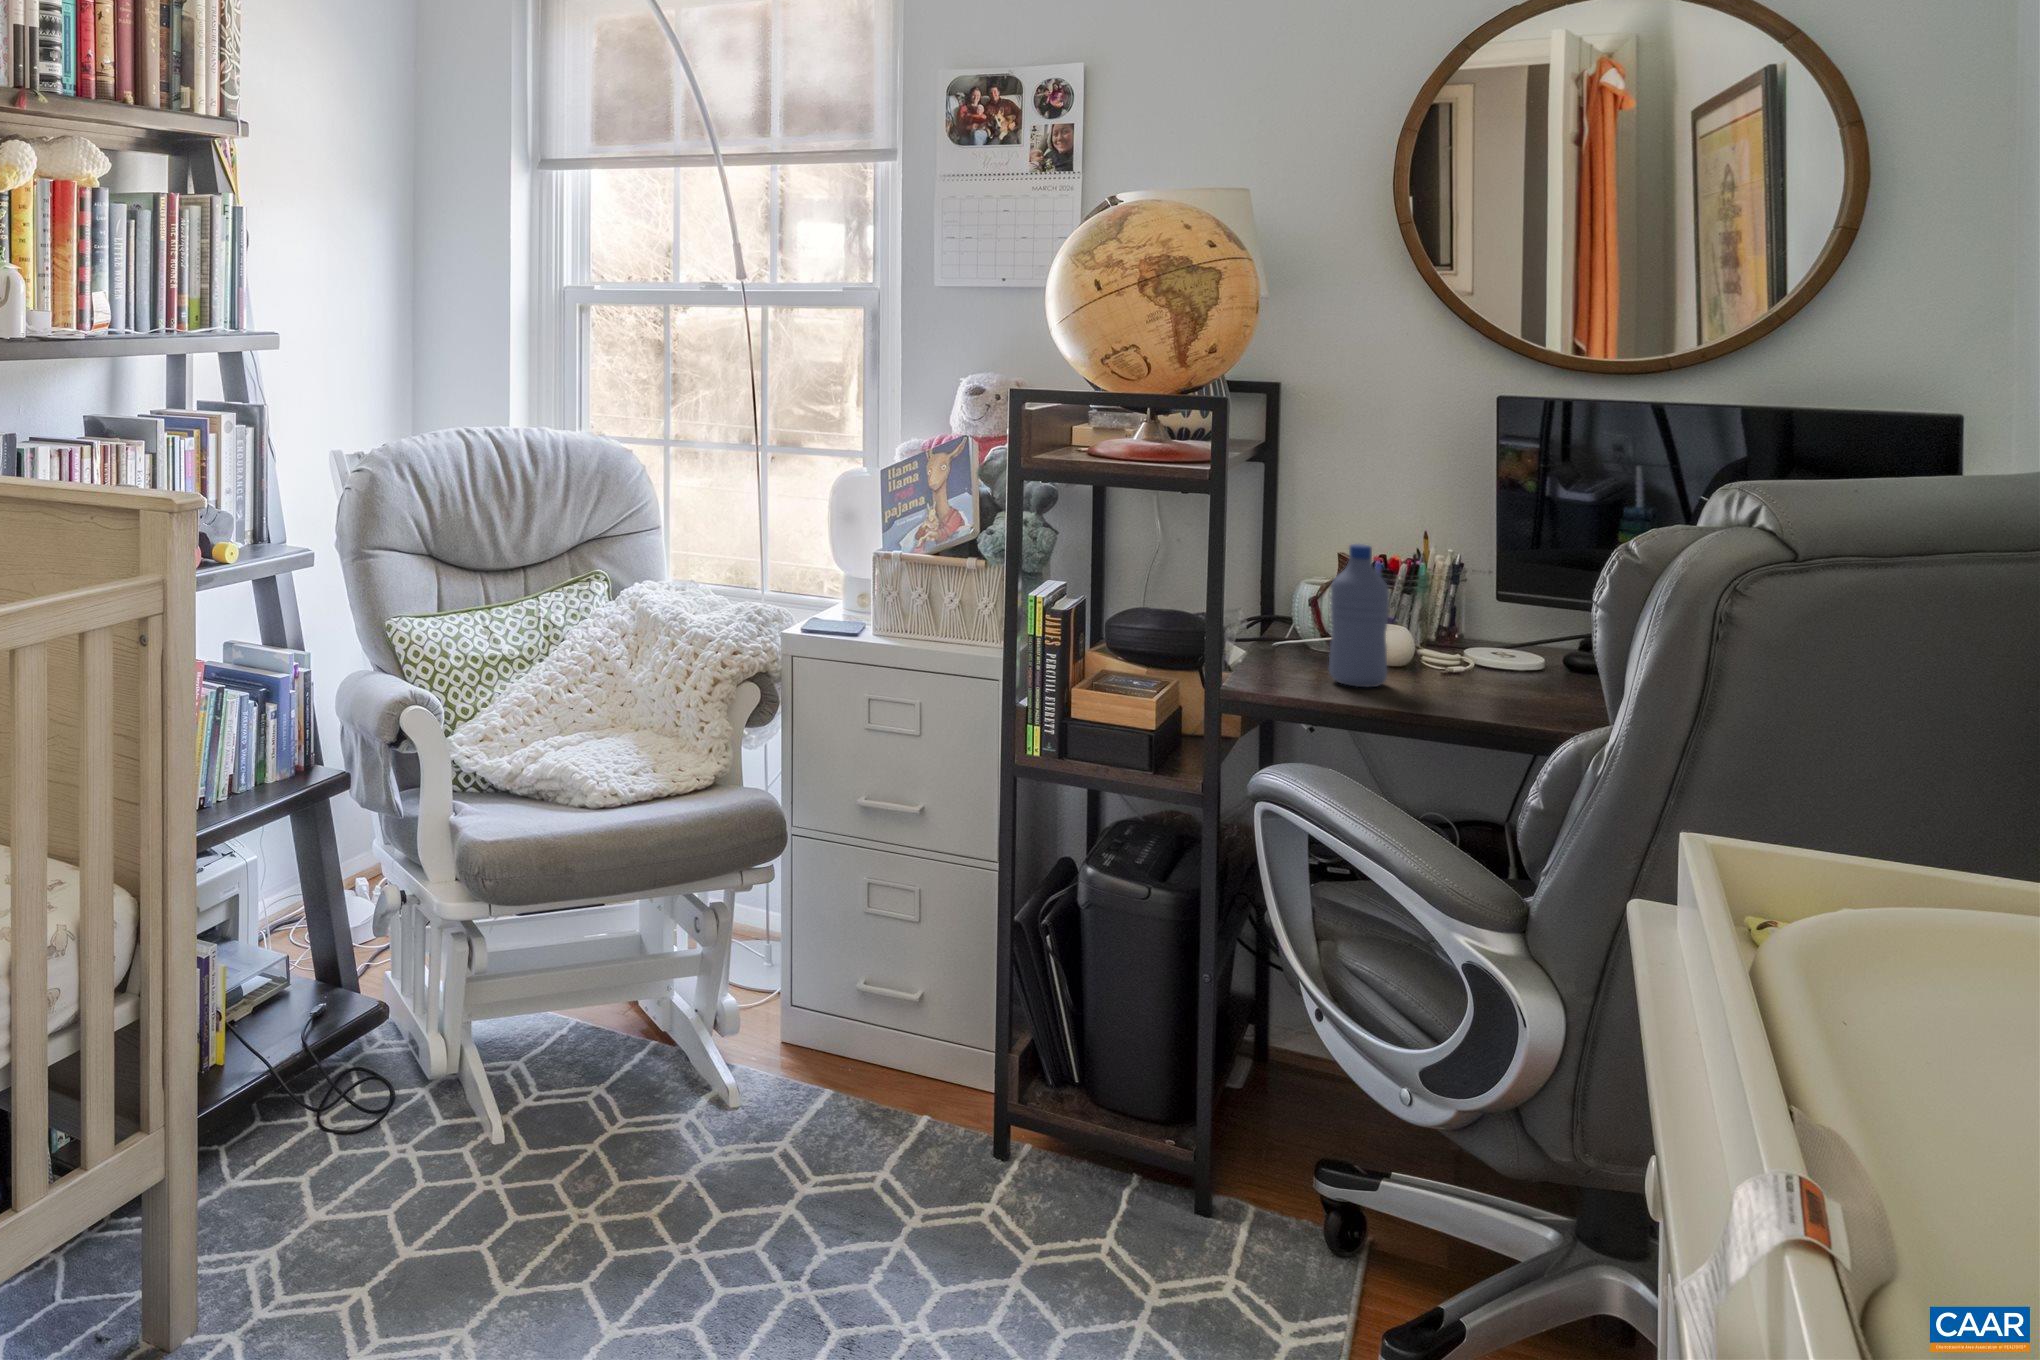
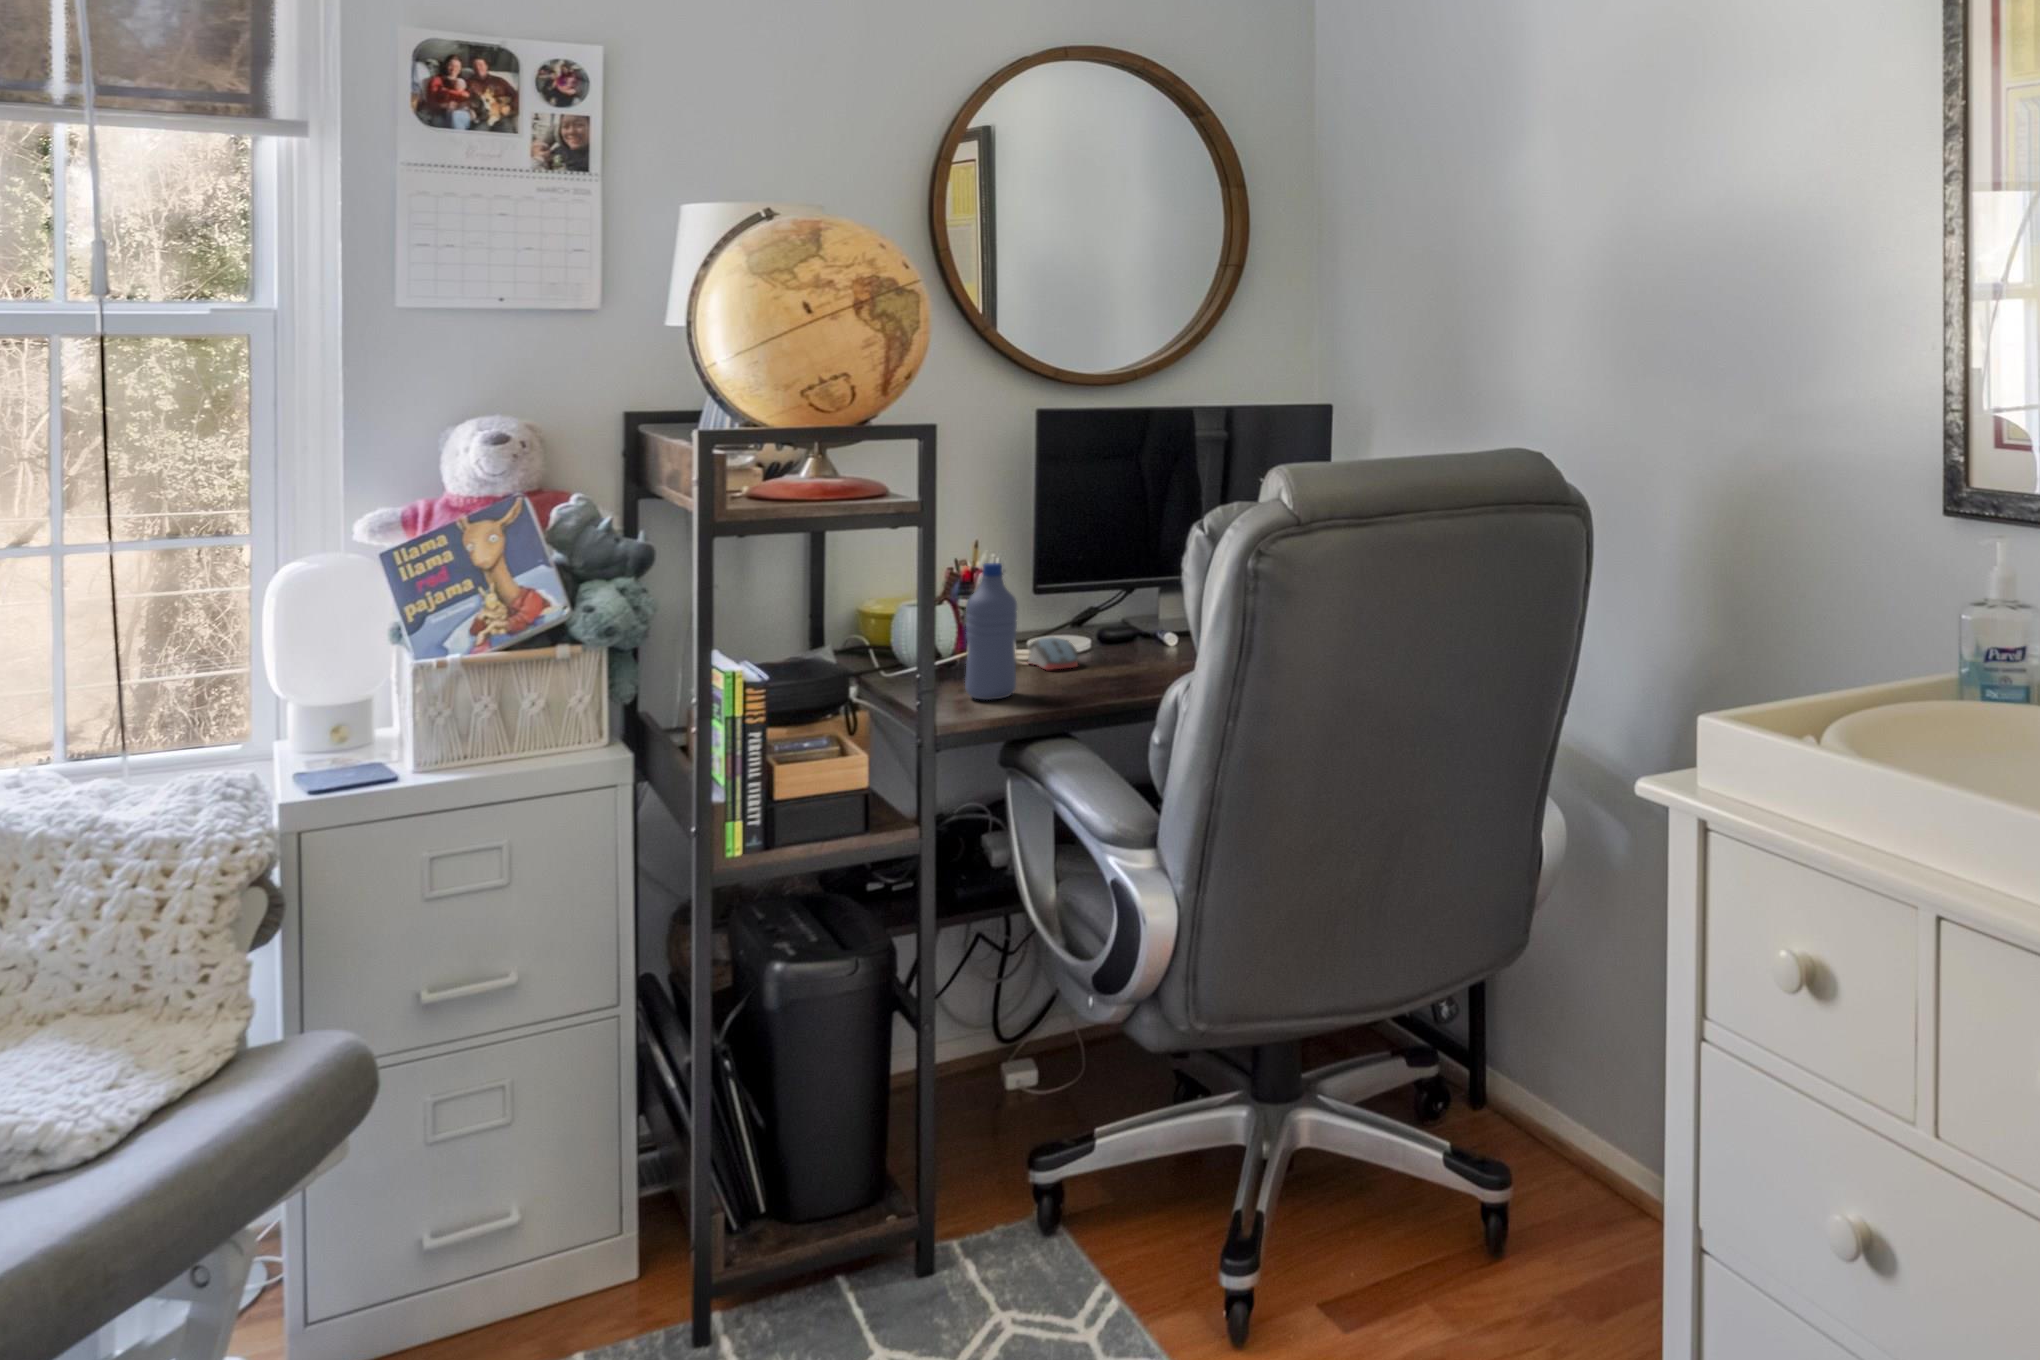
computer mouse: none [1465,642,1521,680] -> present [1028,637,1078,670]

